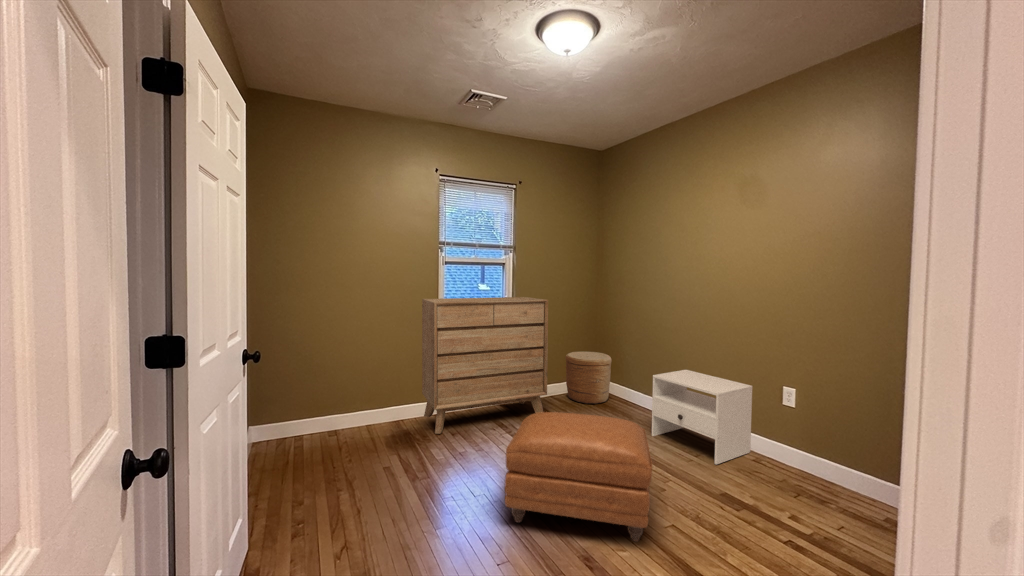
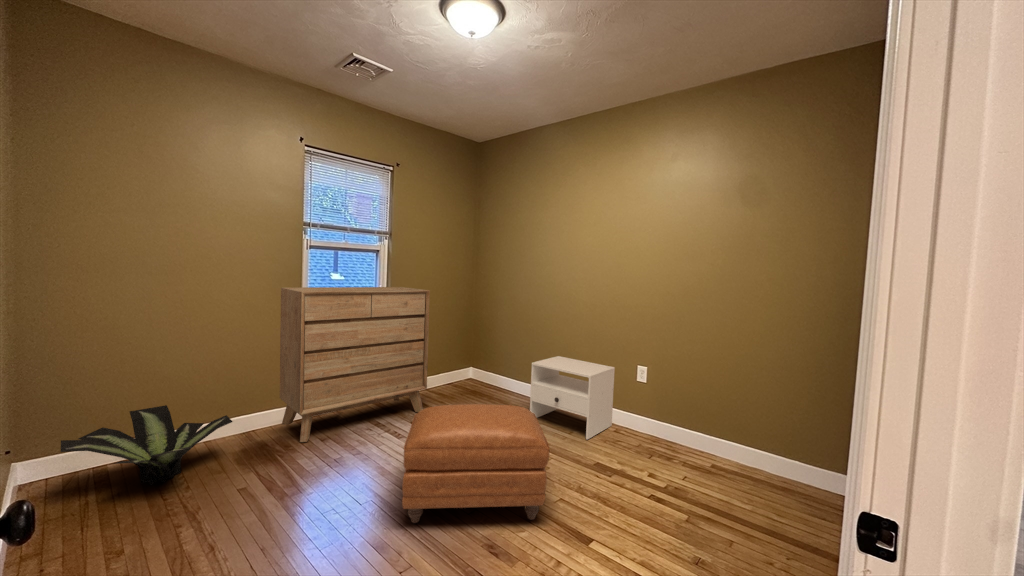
woven basket: present [565,352,612,404] -> none [442,343,488,395]
potted plant: none [271,393,383,455] -> present [61,405,232,485]

